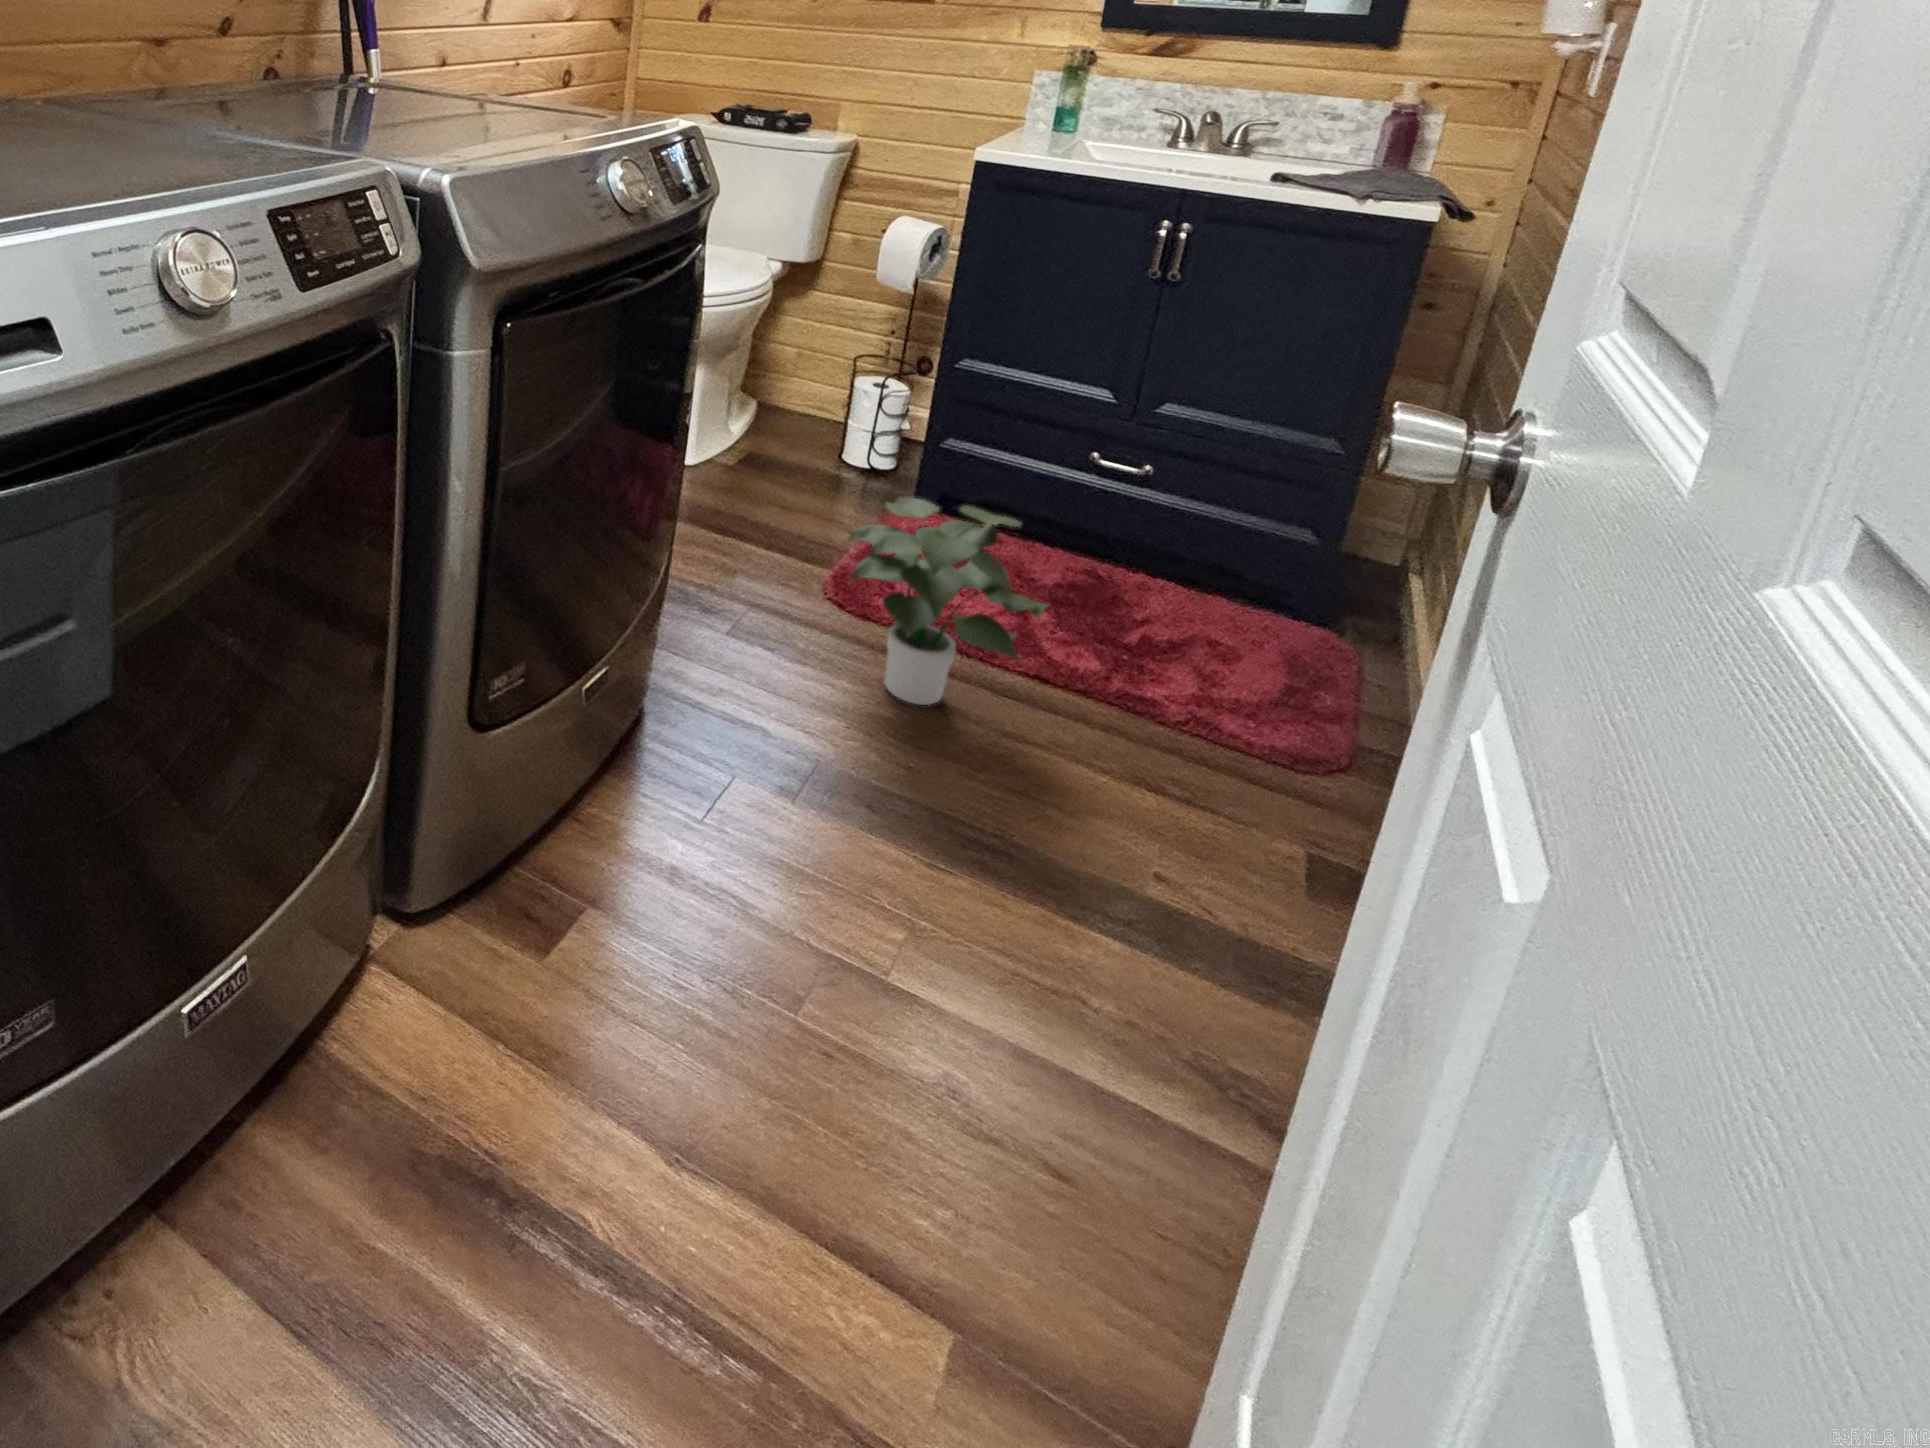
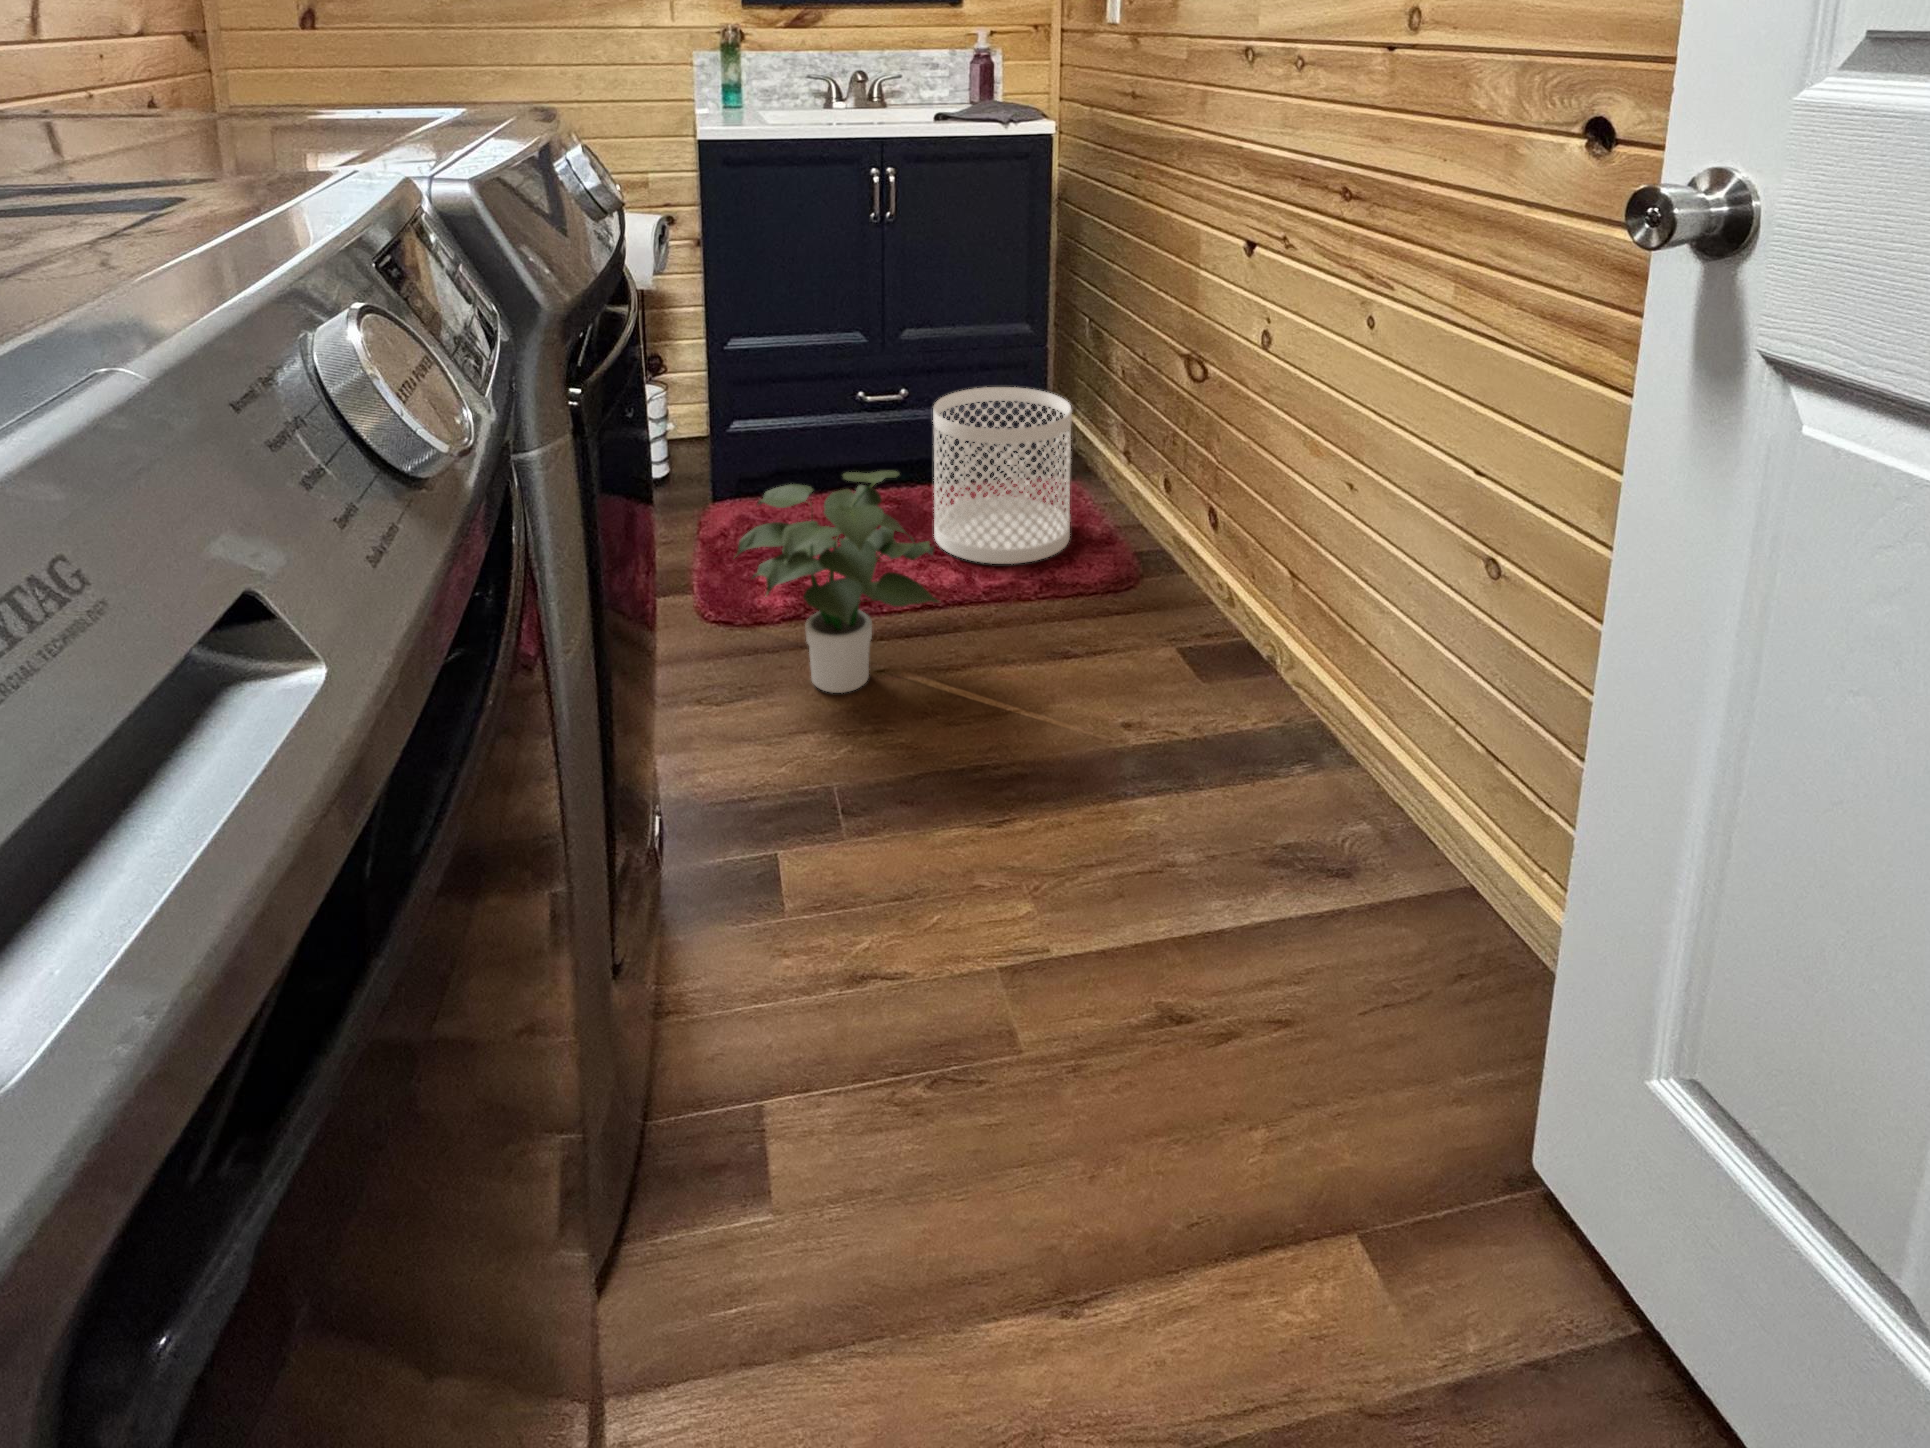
waste basket: none [1115,479,1328,691] -> present [933,387,1072,564]

